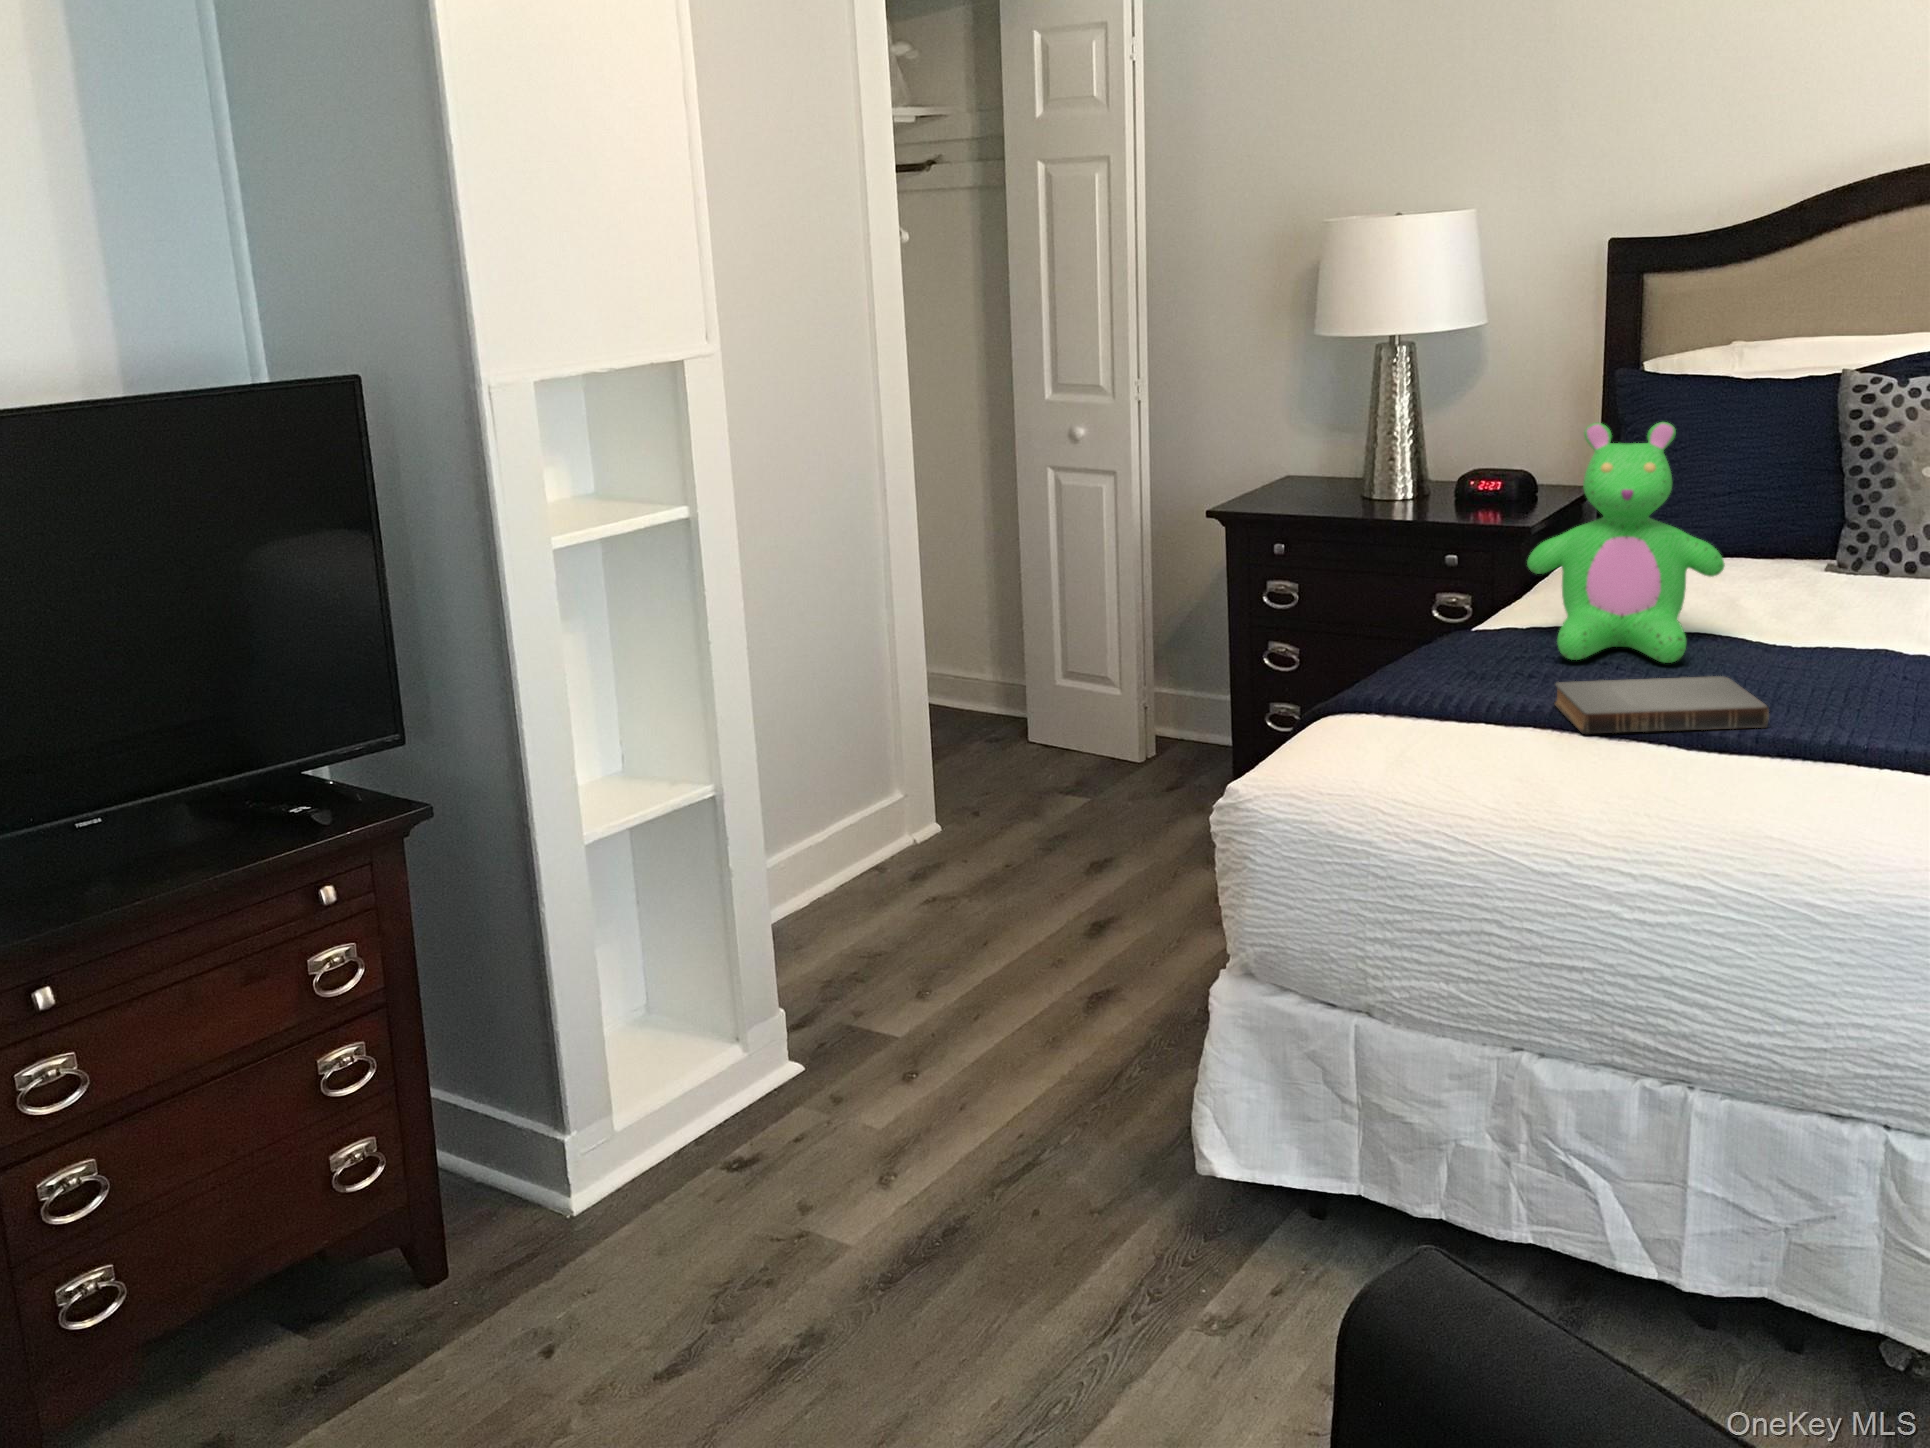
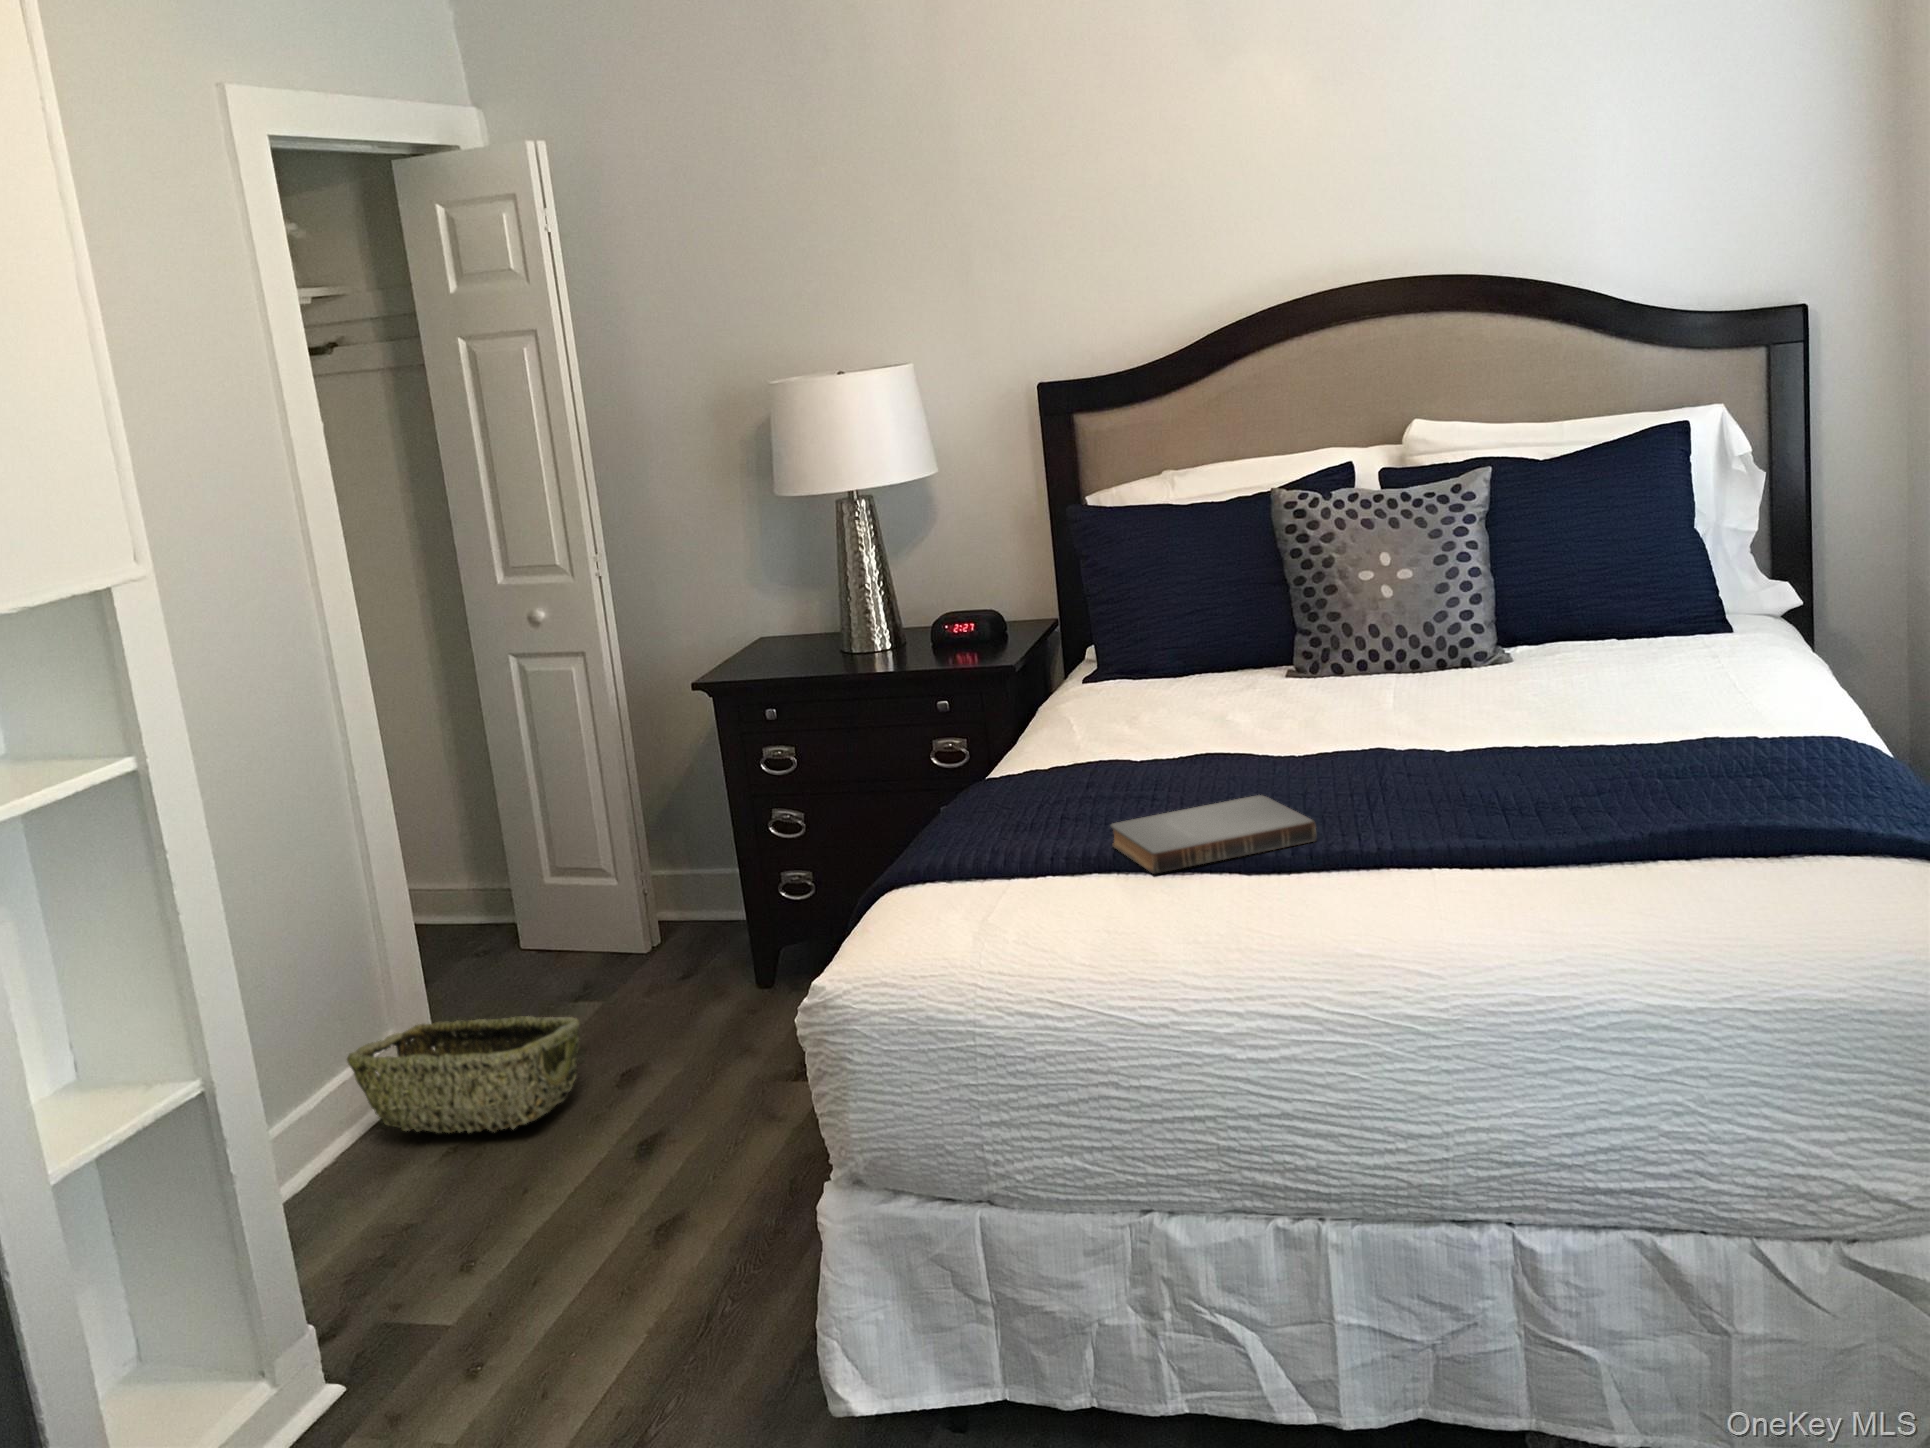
teddy bear: present [1527,422,1725,663] -> none [1047,554,1228,796]
woven basket: none [850,790,1057,895] -> present [347,1016,580,1133]

